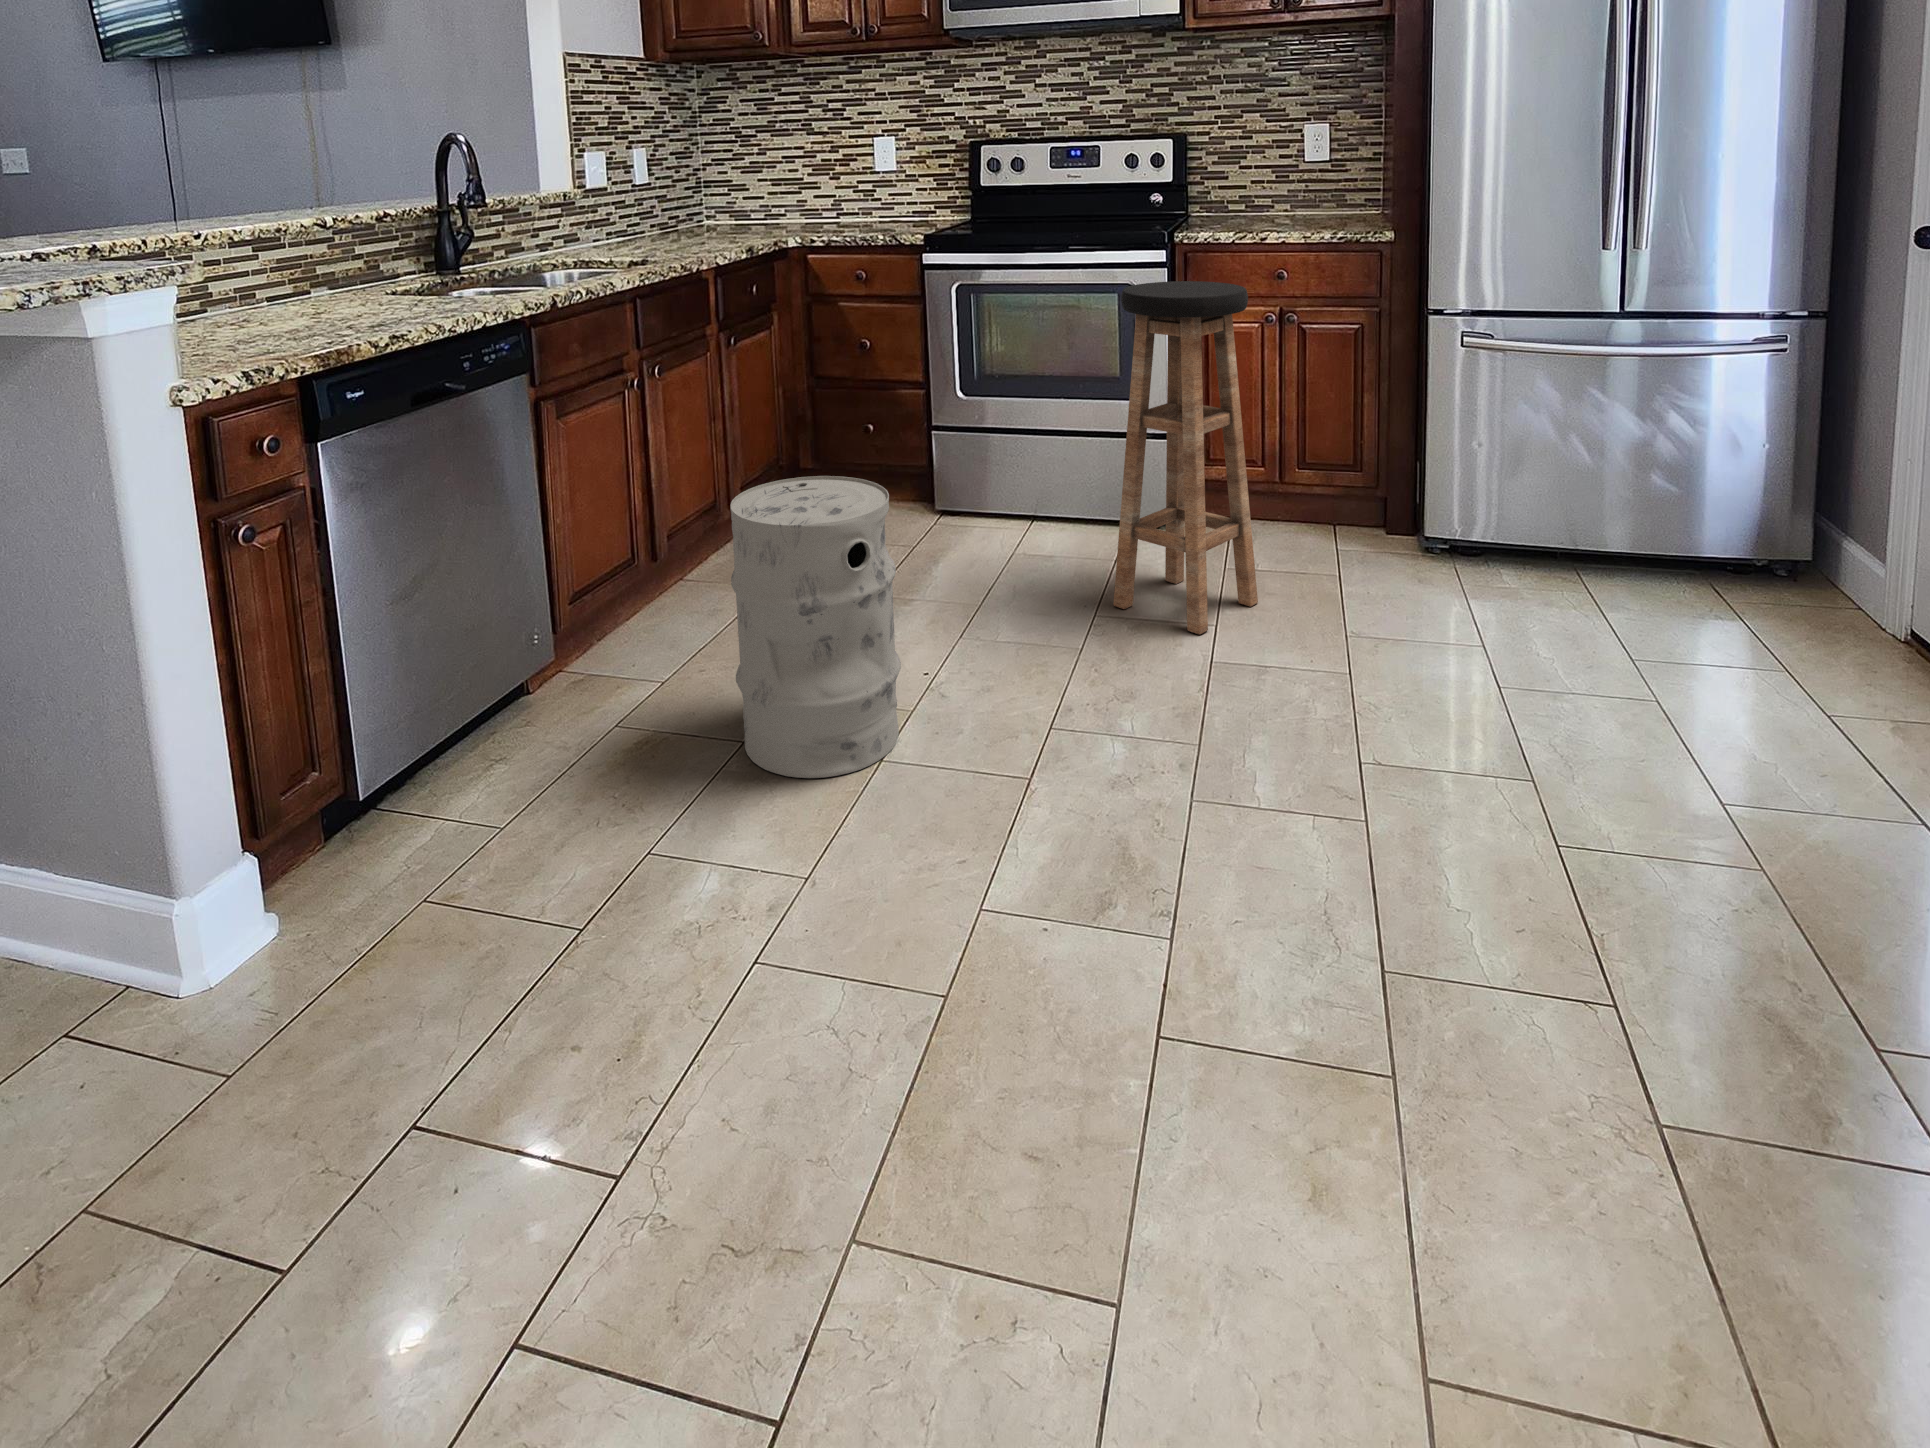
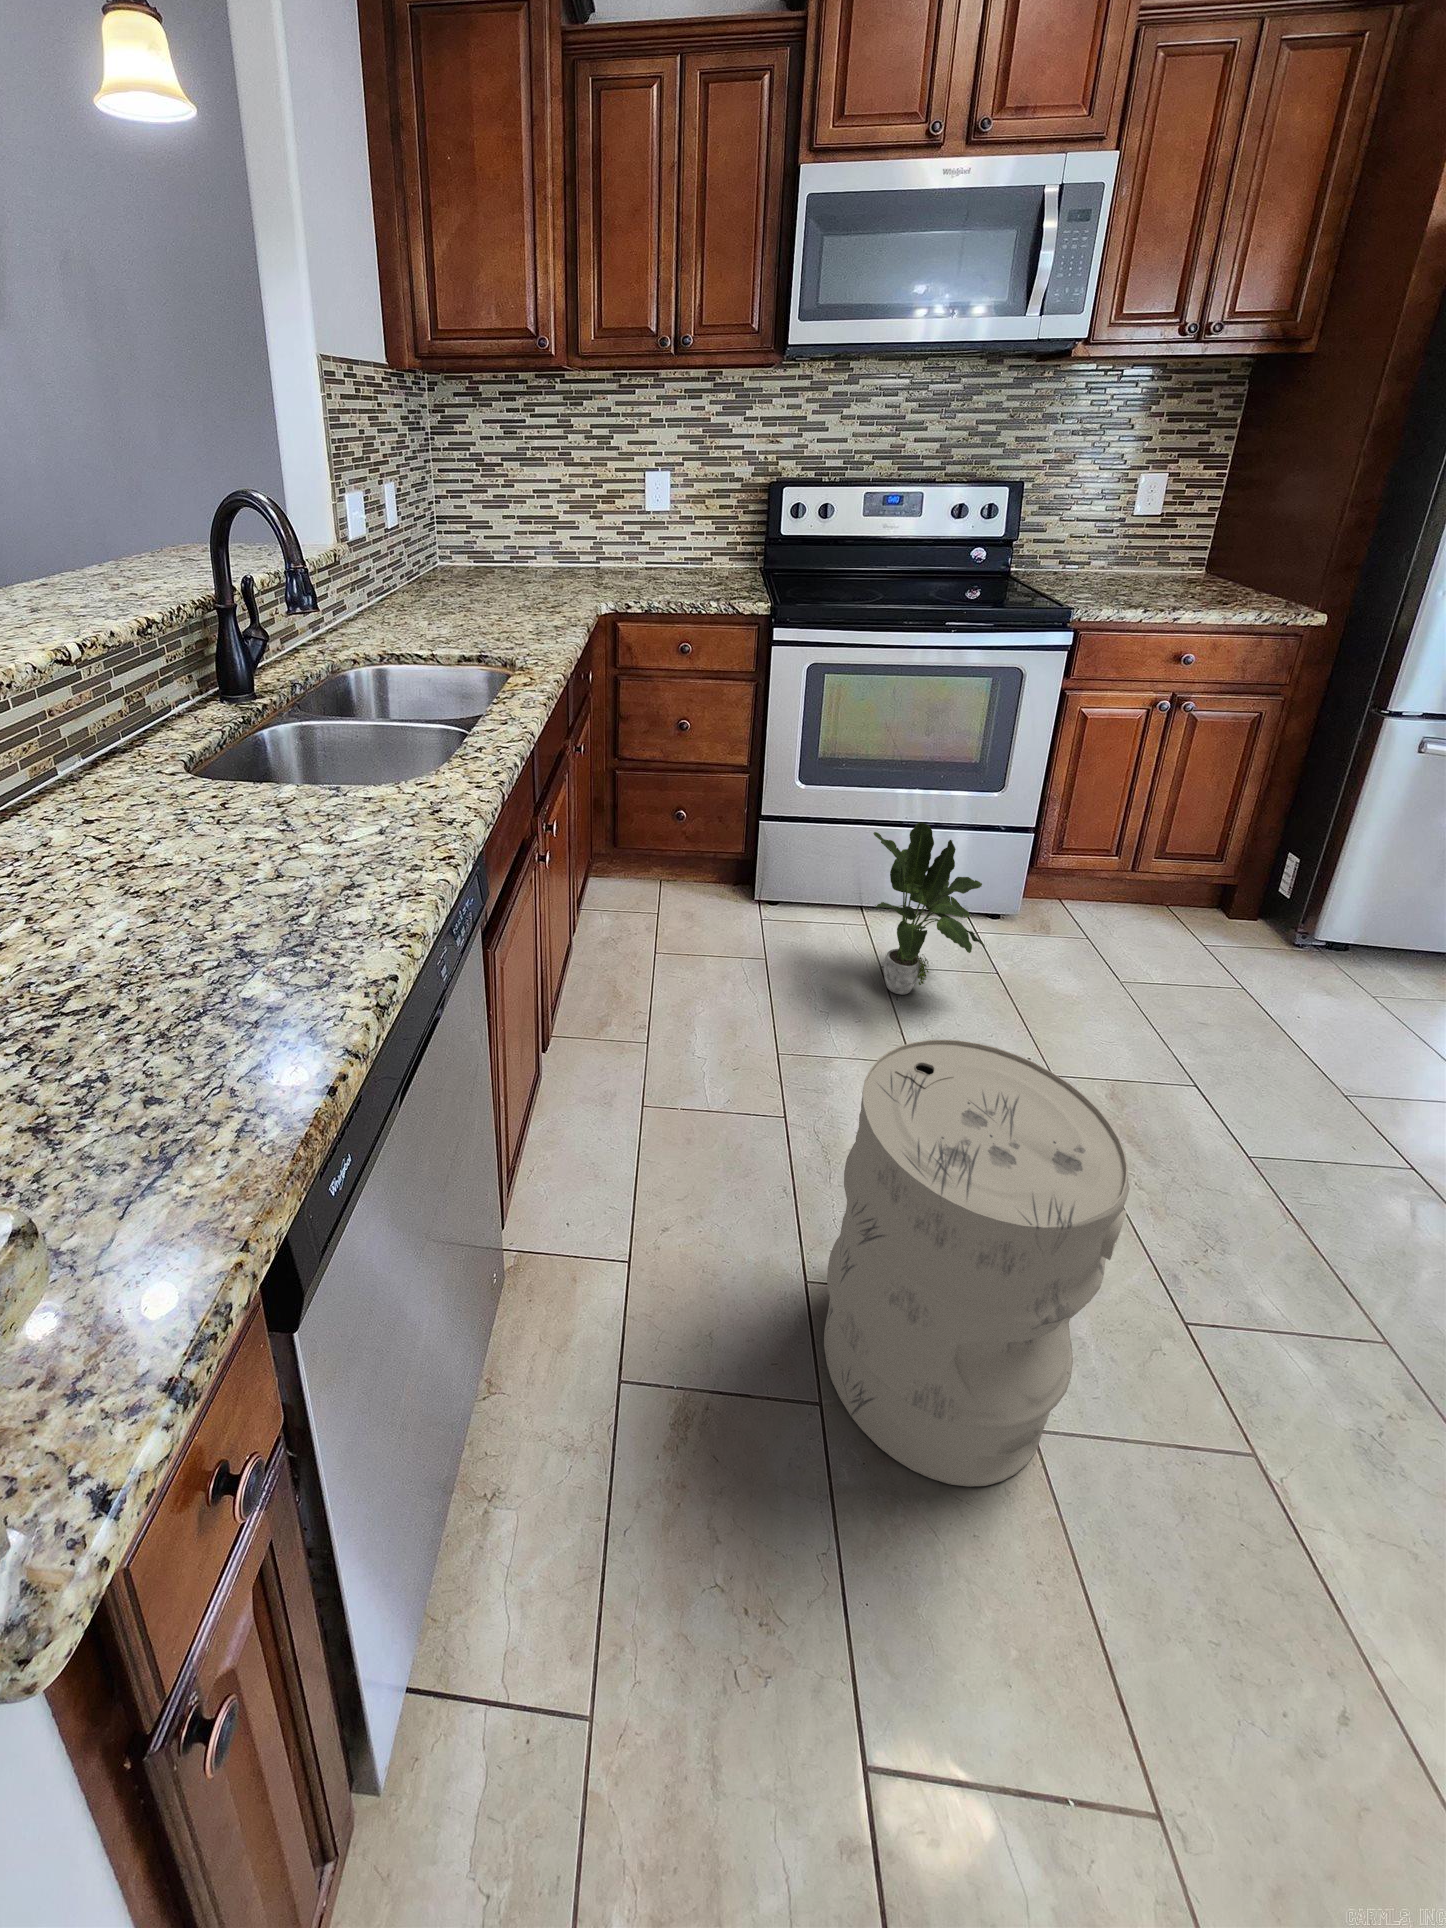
bar stool: present [1113,281,1258,634] -> none [1059,690,1329,1095]
potted plant: none [951,406,1065,574] -> present [873,822,985,995]

